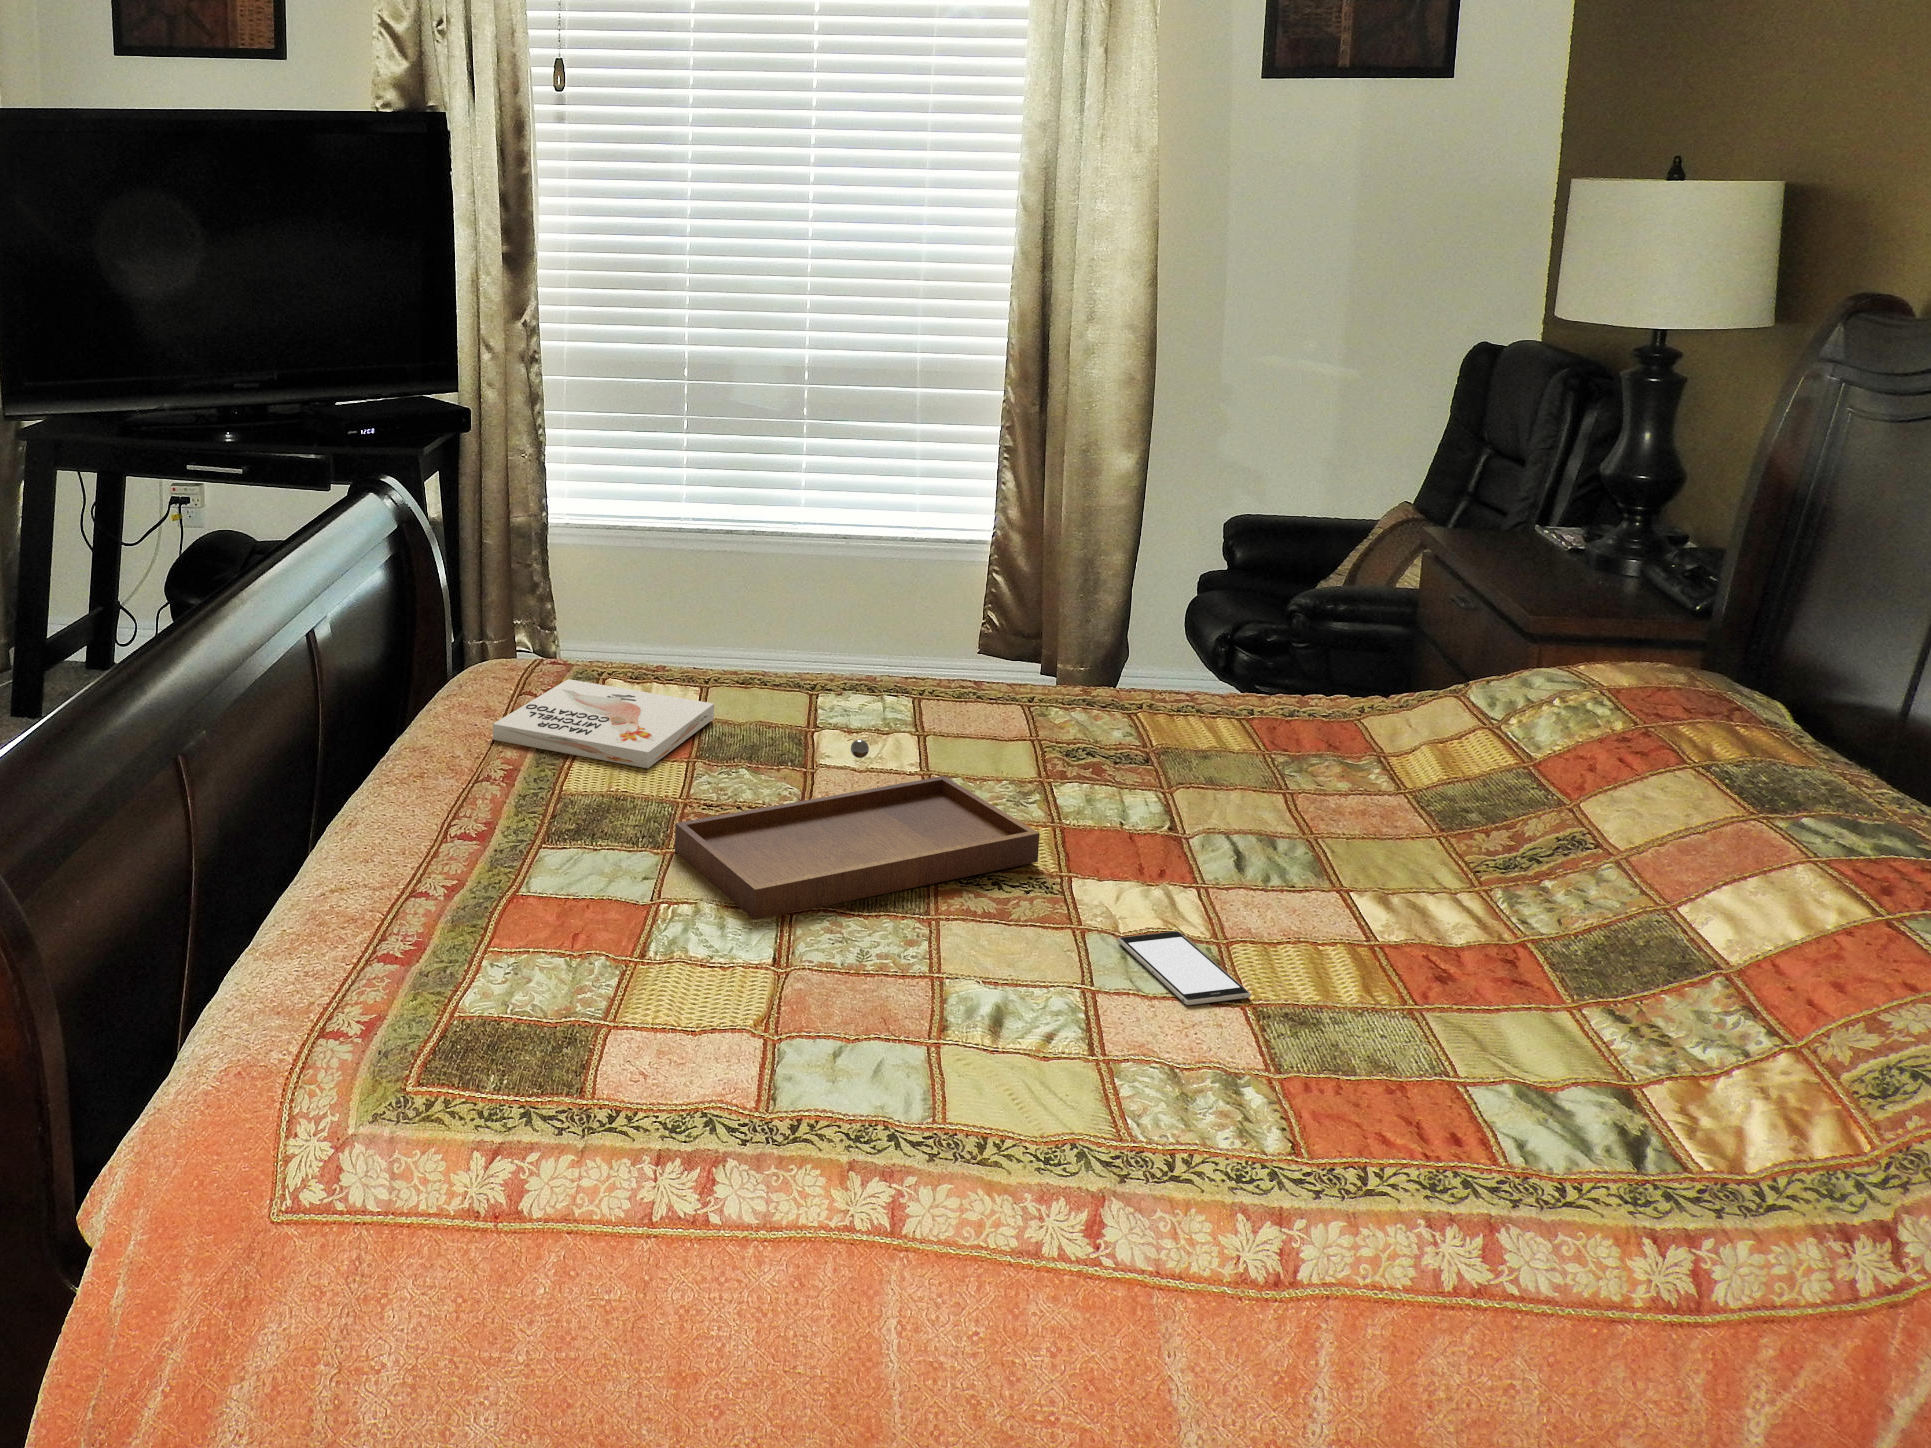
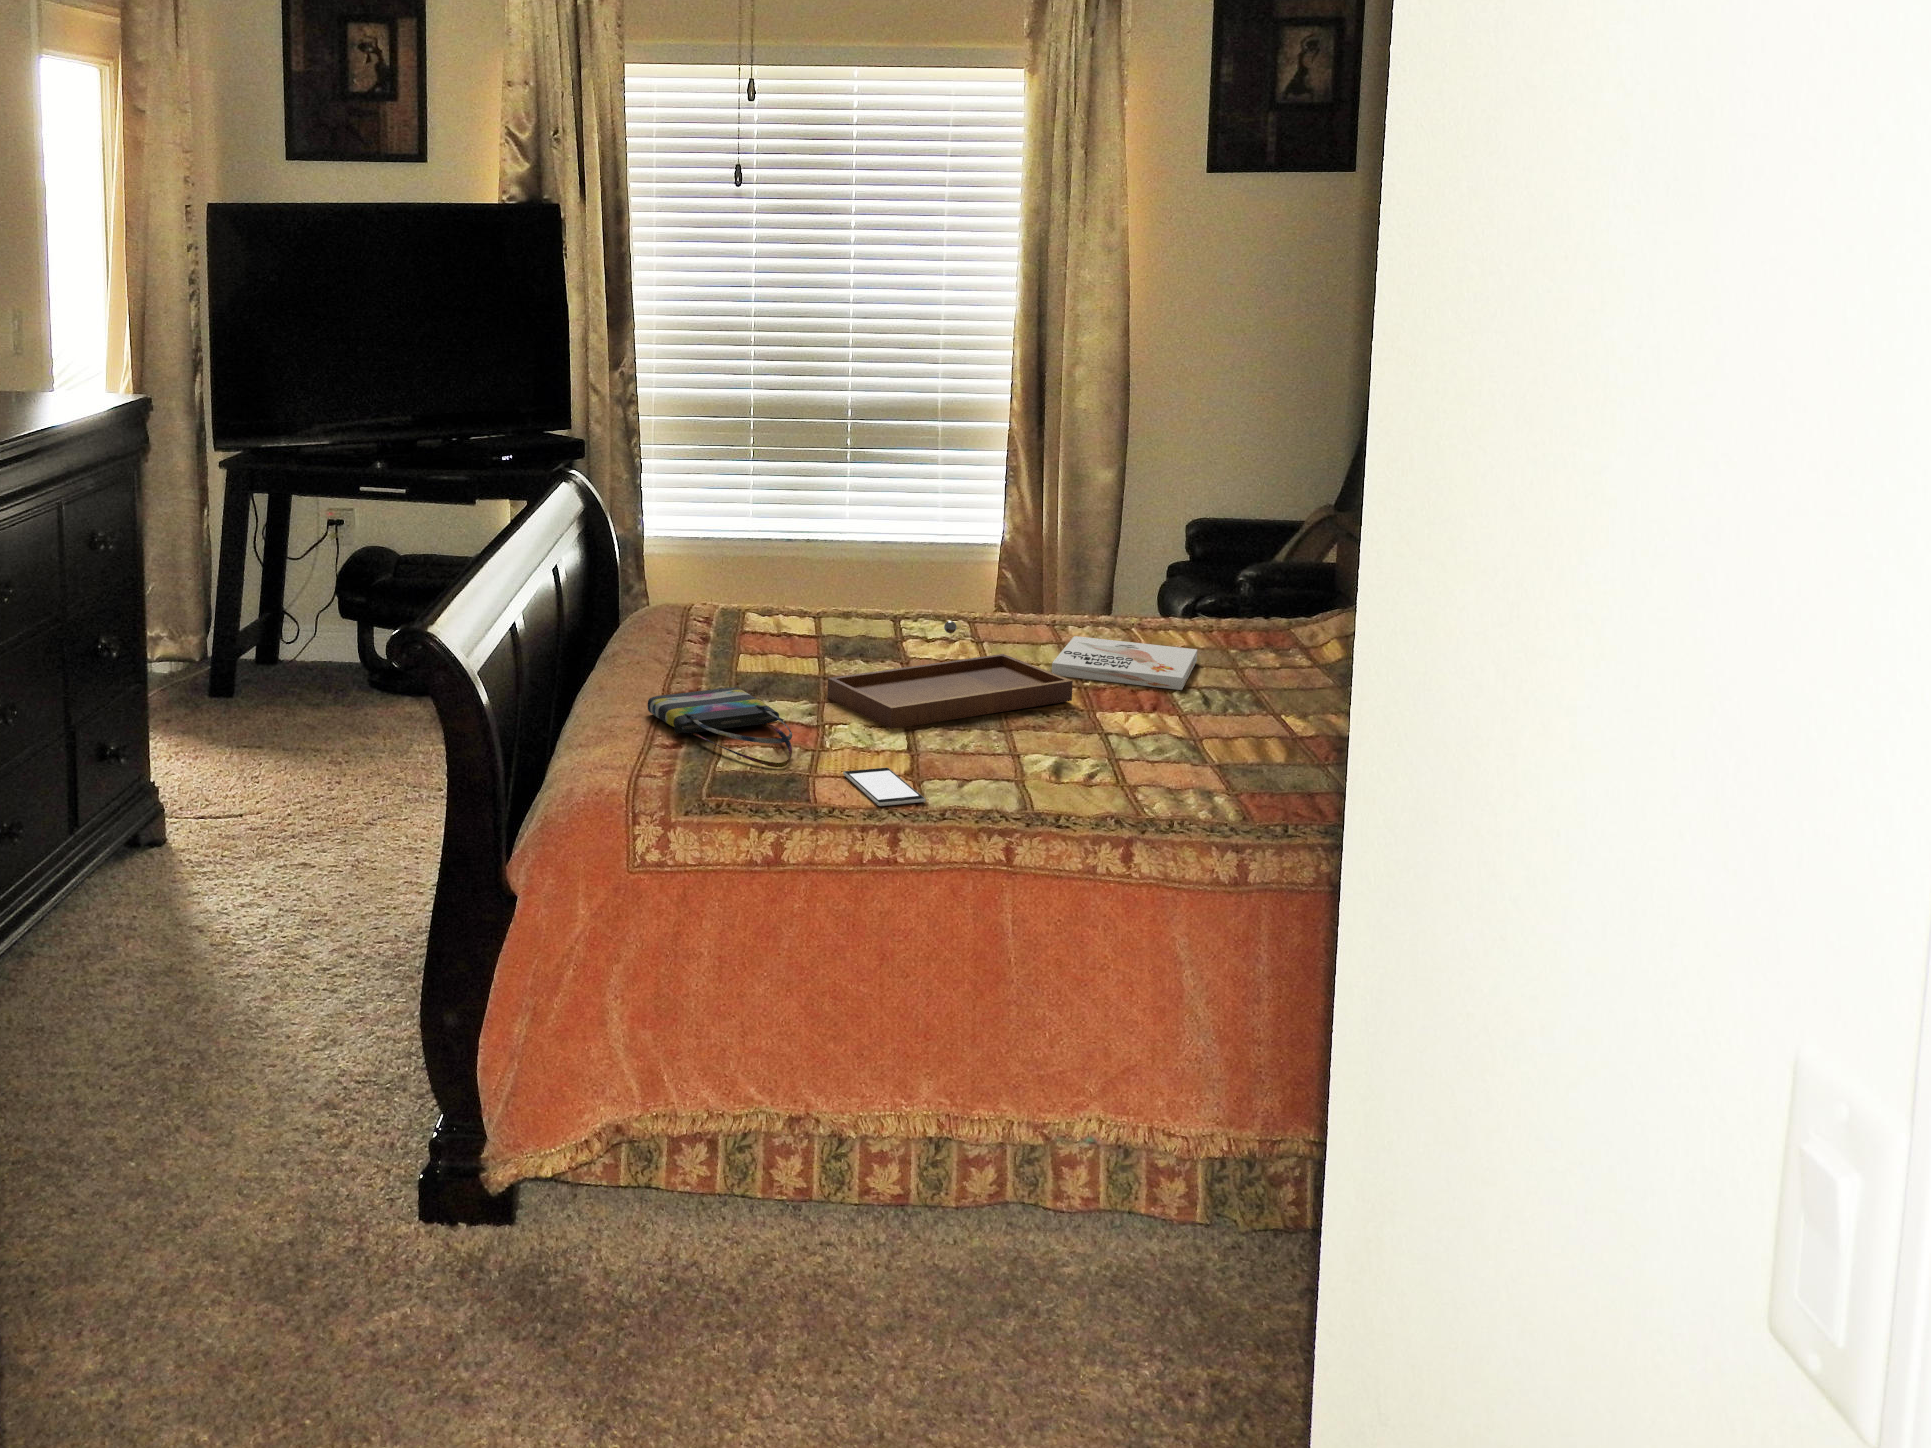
book: present [493,679,714,768] -> present [1052,636,1197,690]
tote bag: none [392,841,592,1010] -> present [648,688,792,767]
smartphone: present [1118,931,1251,1005] -> present [843,768,926,806]

